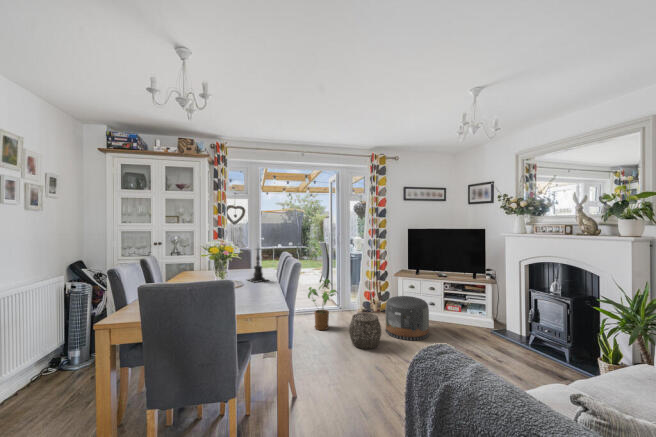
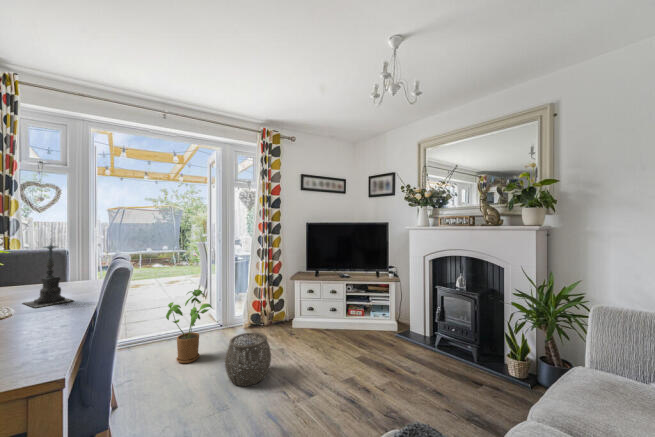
pouf: present [386,296,429,340] -> none [278,304,331,362]

